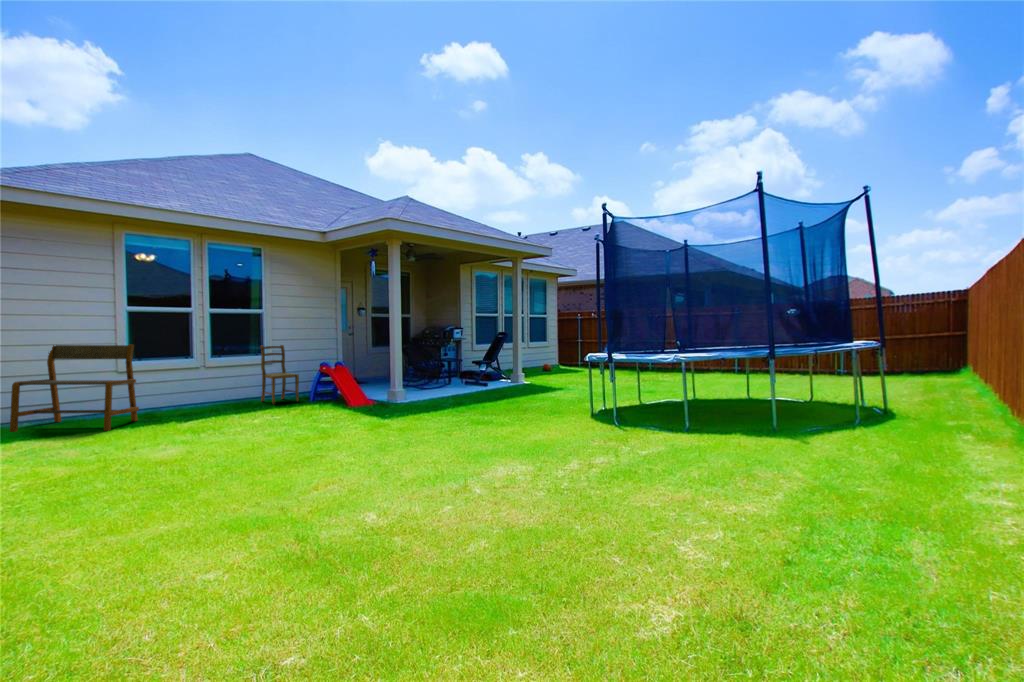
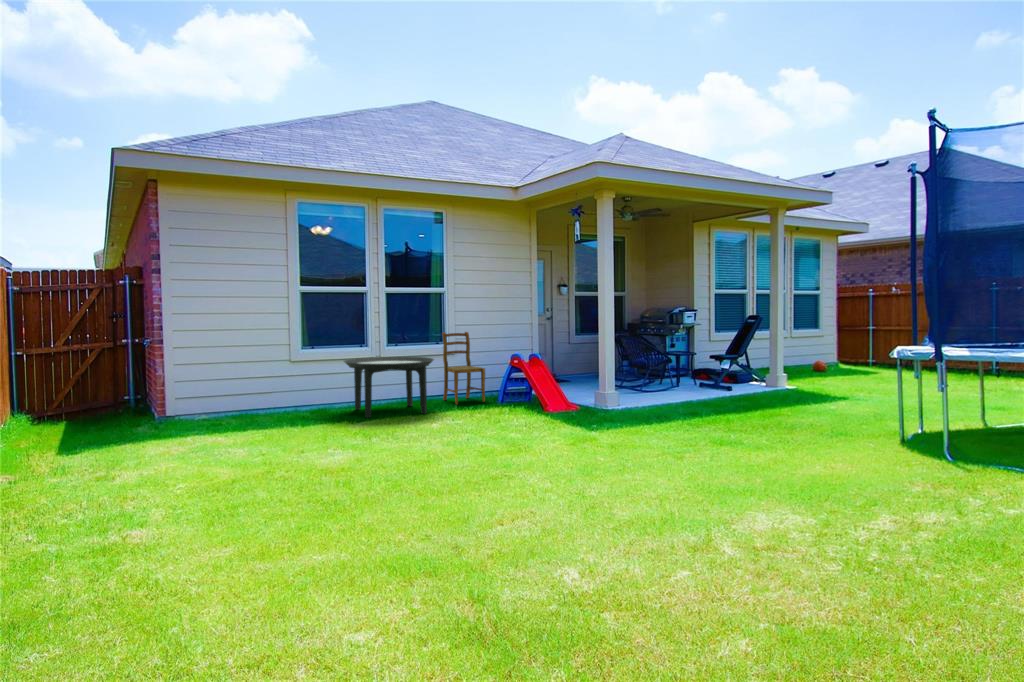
bench: present [10,344,139,432] -> none [199,330,315,427]
round table: none [167,366,255,419] -> present [344,357,434,418]

